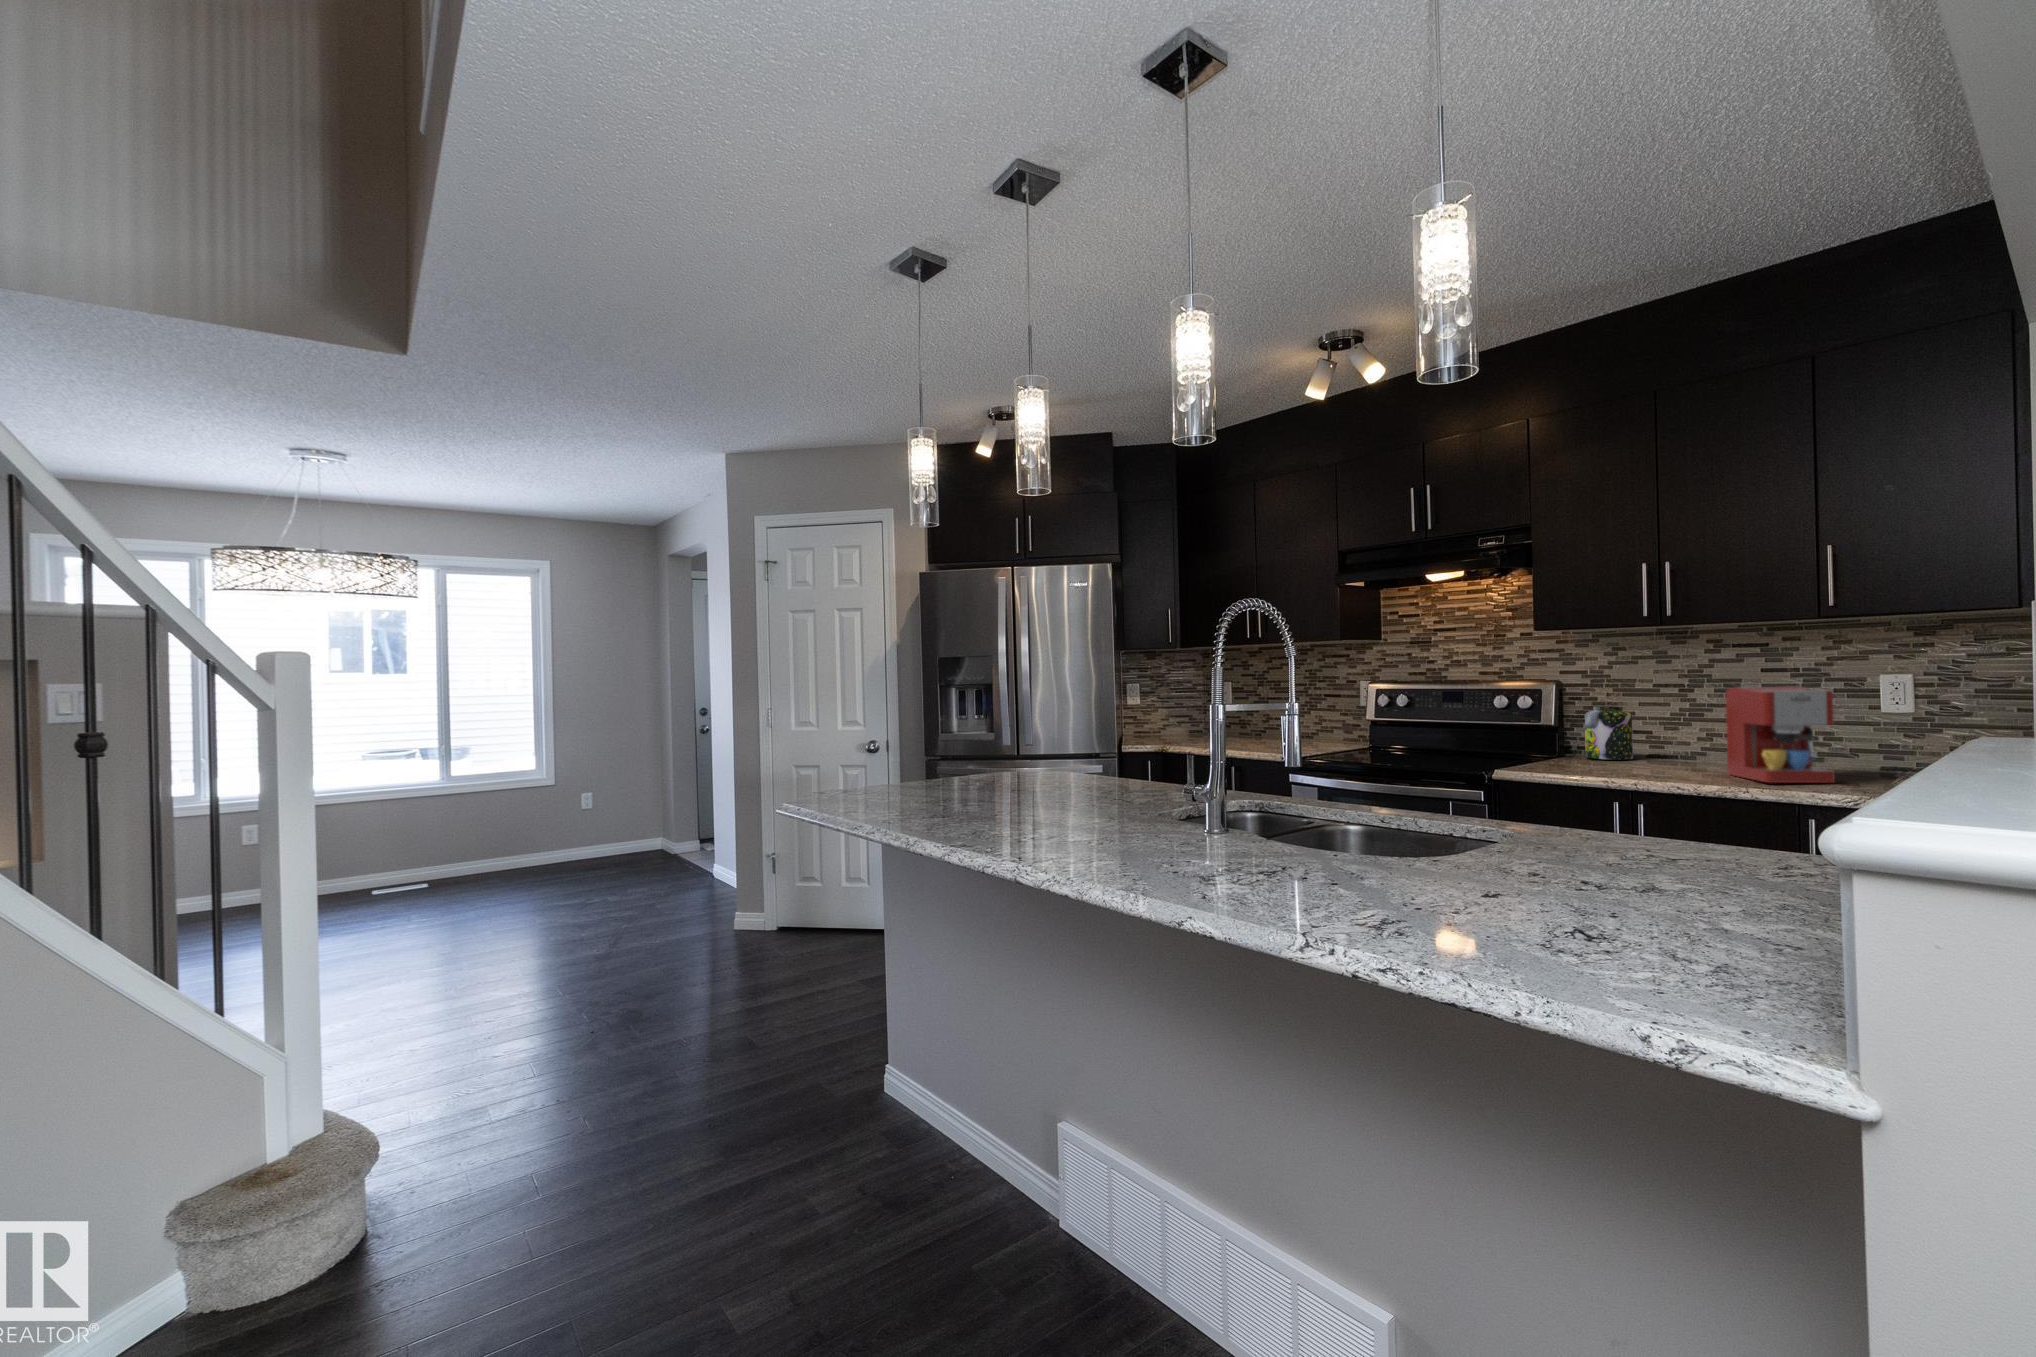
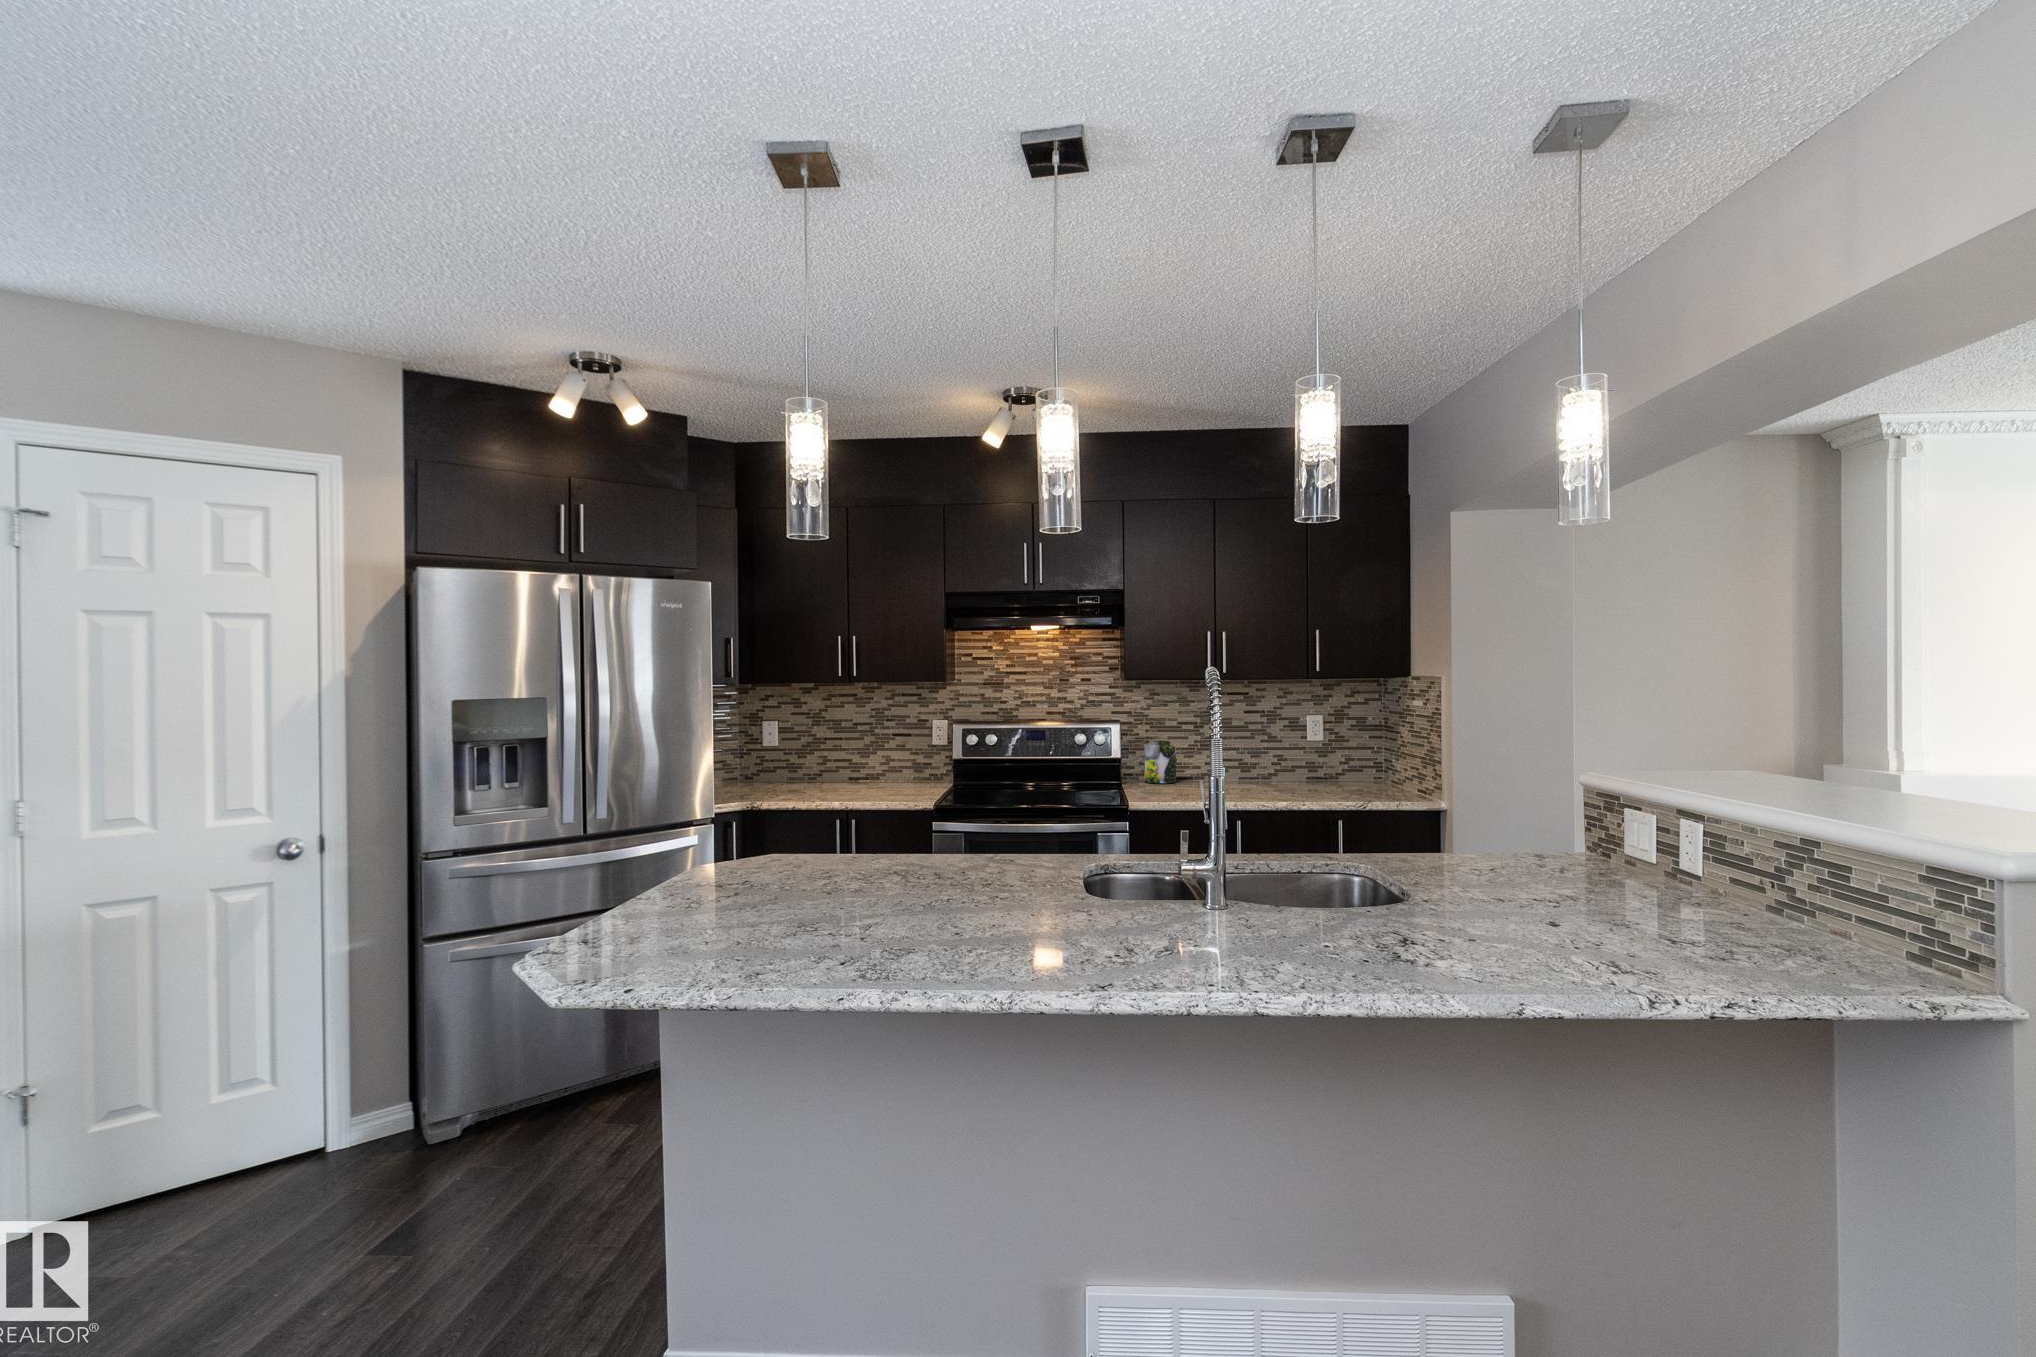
coffee maker: present [1726,686,1835,783] -> none [1258,727,1323,795]

